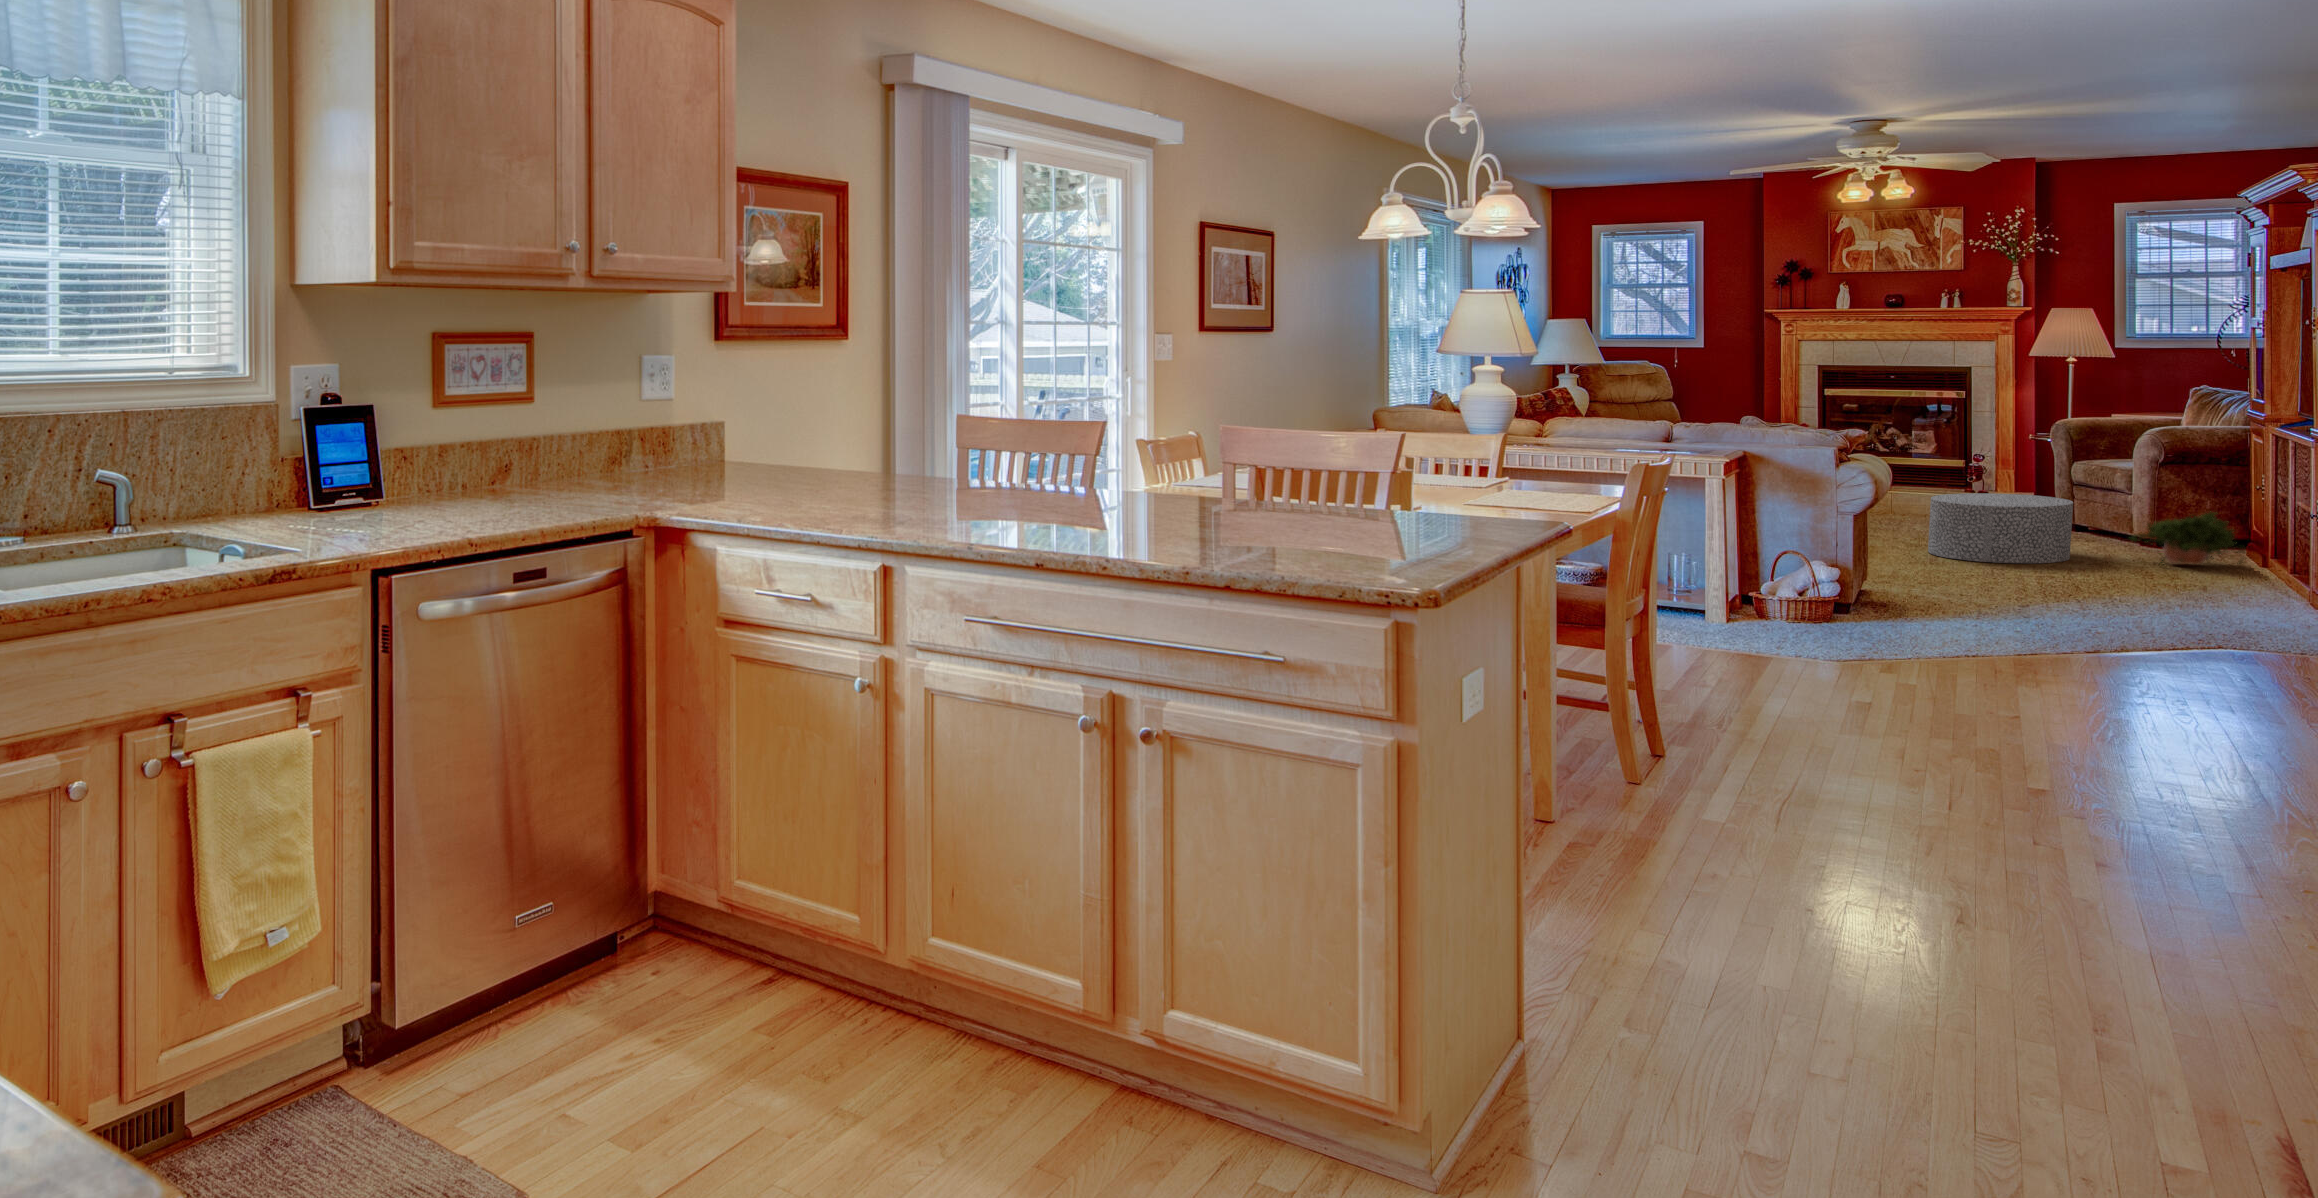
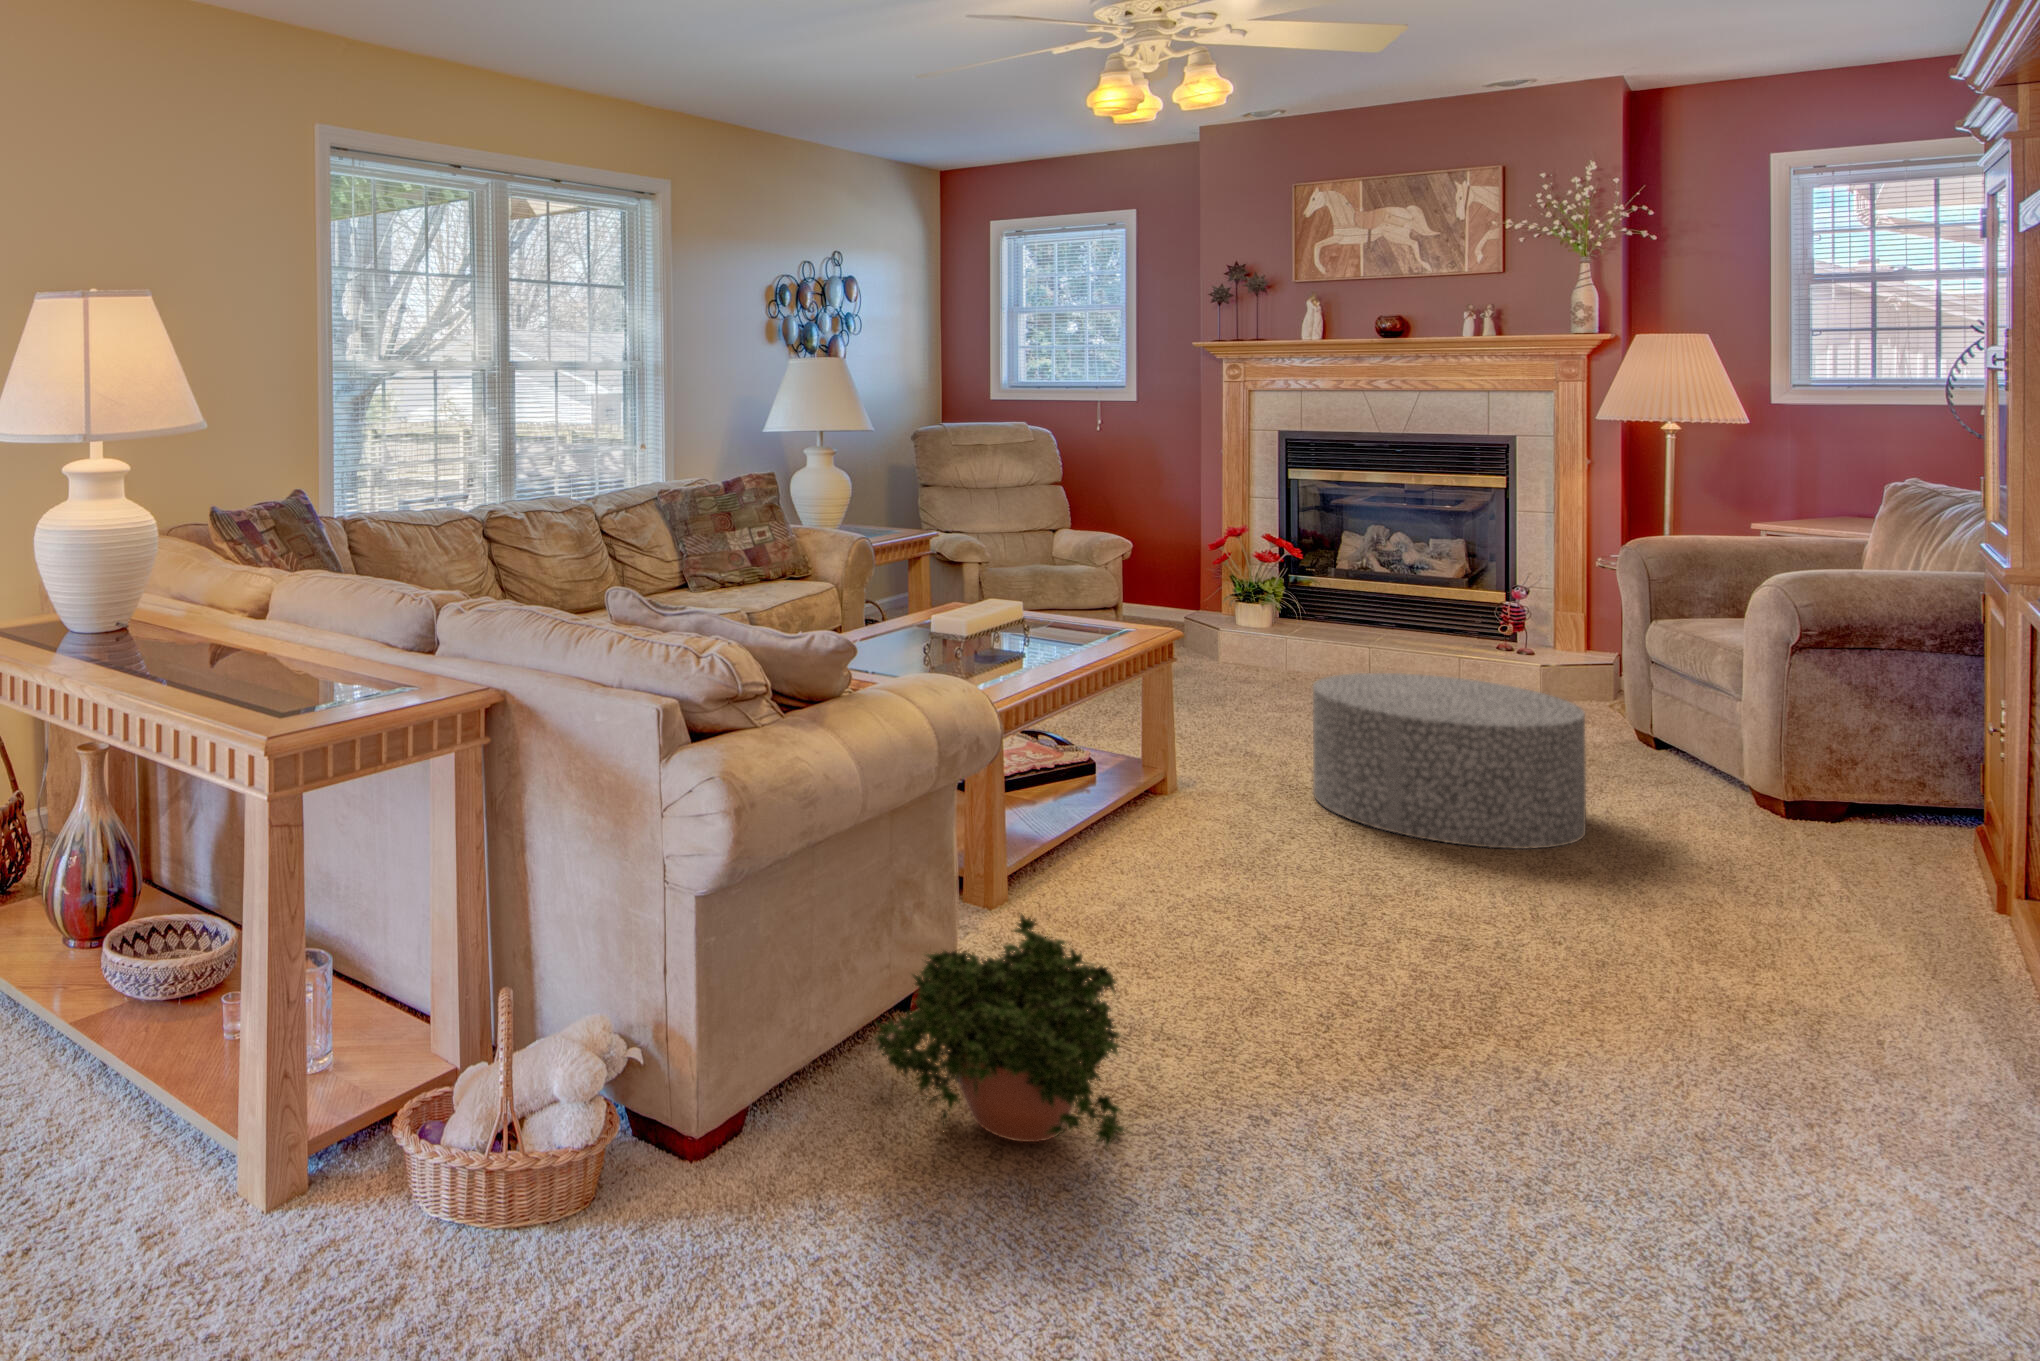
potted plant: present [2132,511,2243,565] -> present [875,913,1126,1147]

